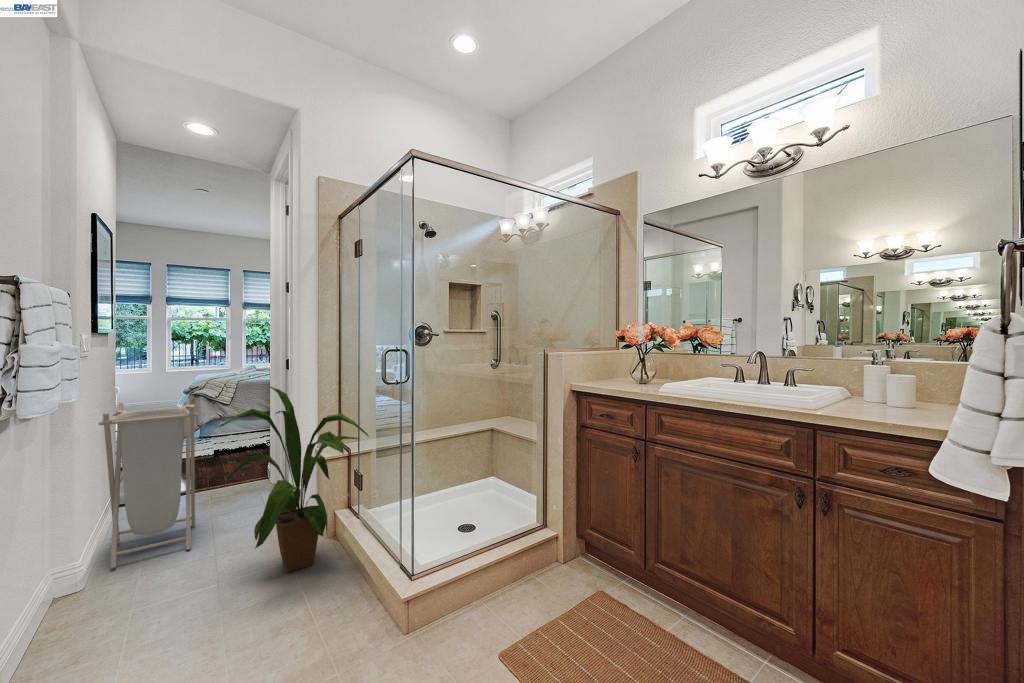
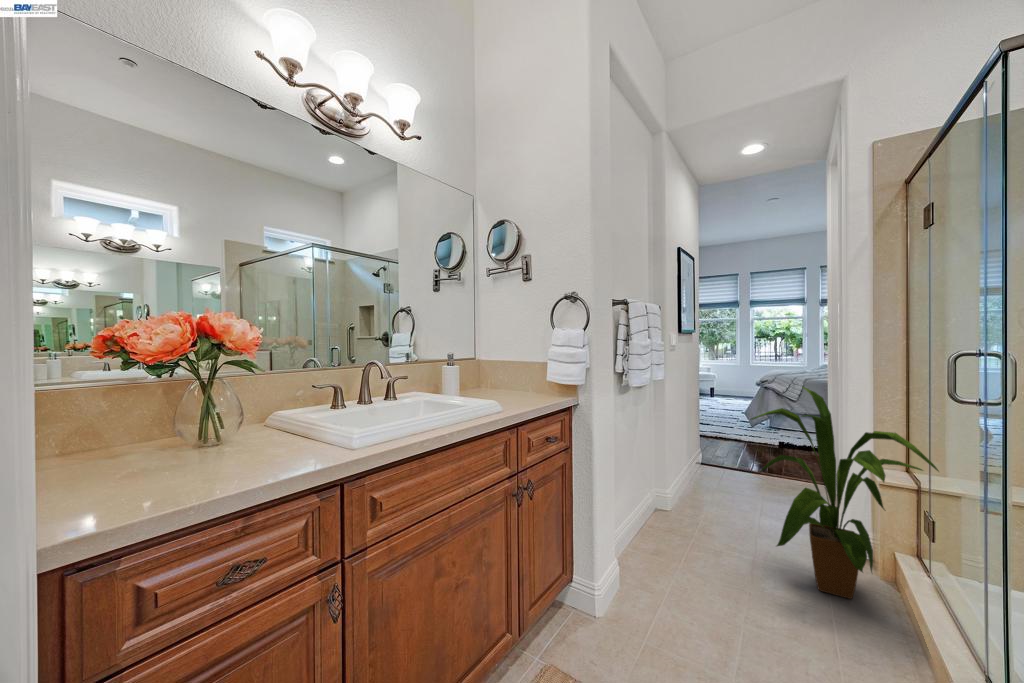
laundry hamper: present [98,398,199,568] -> none [677,387,747,522]

